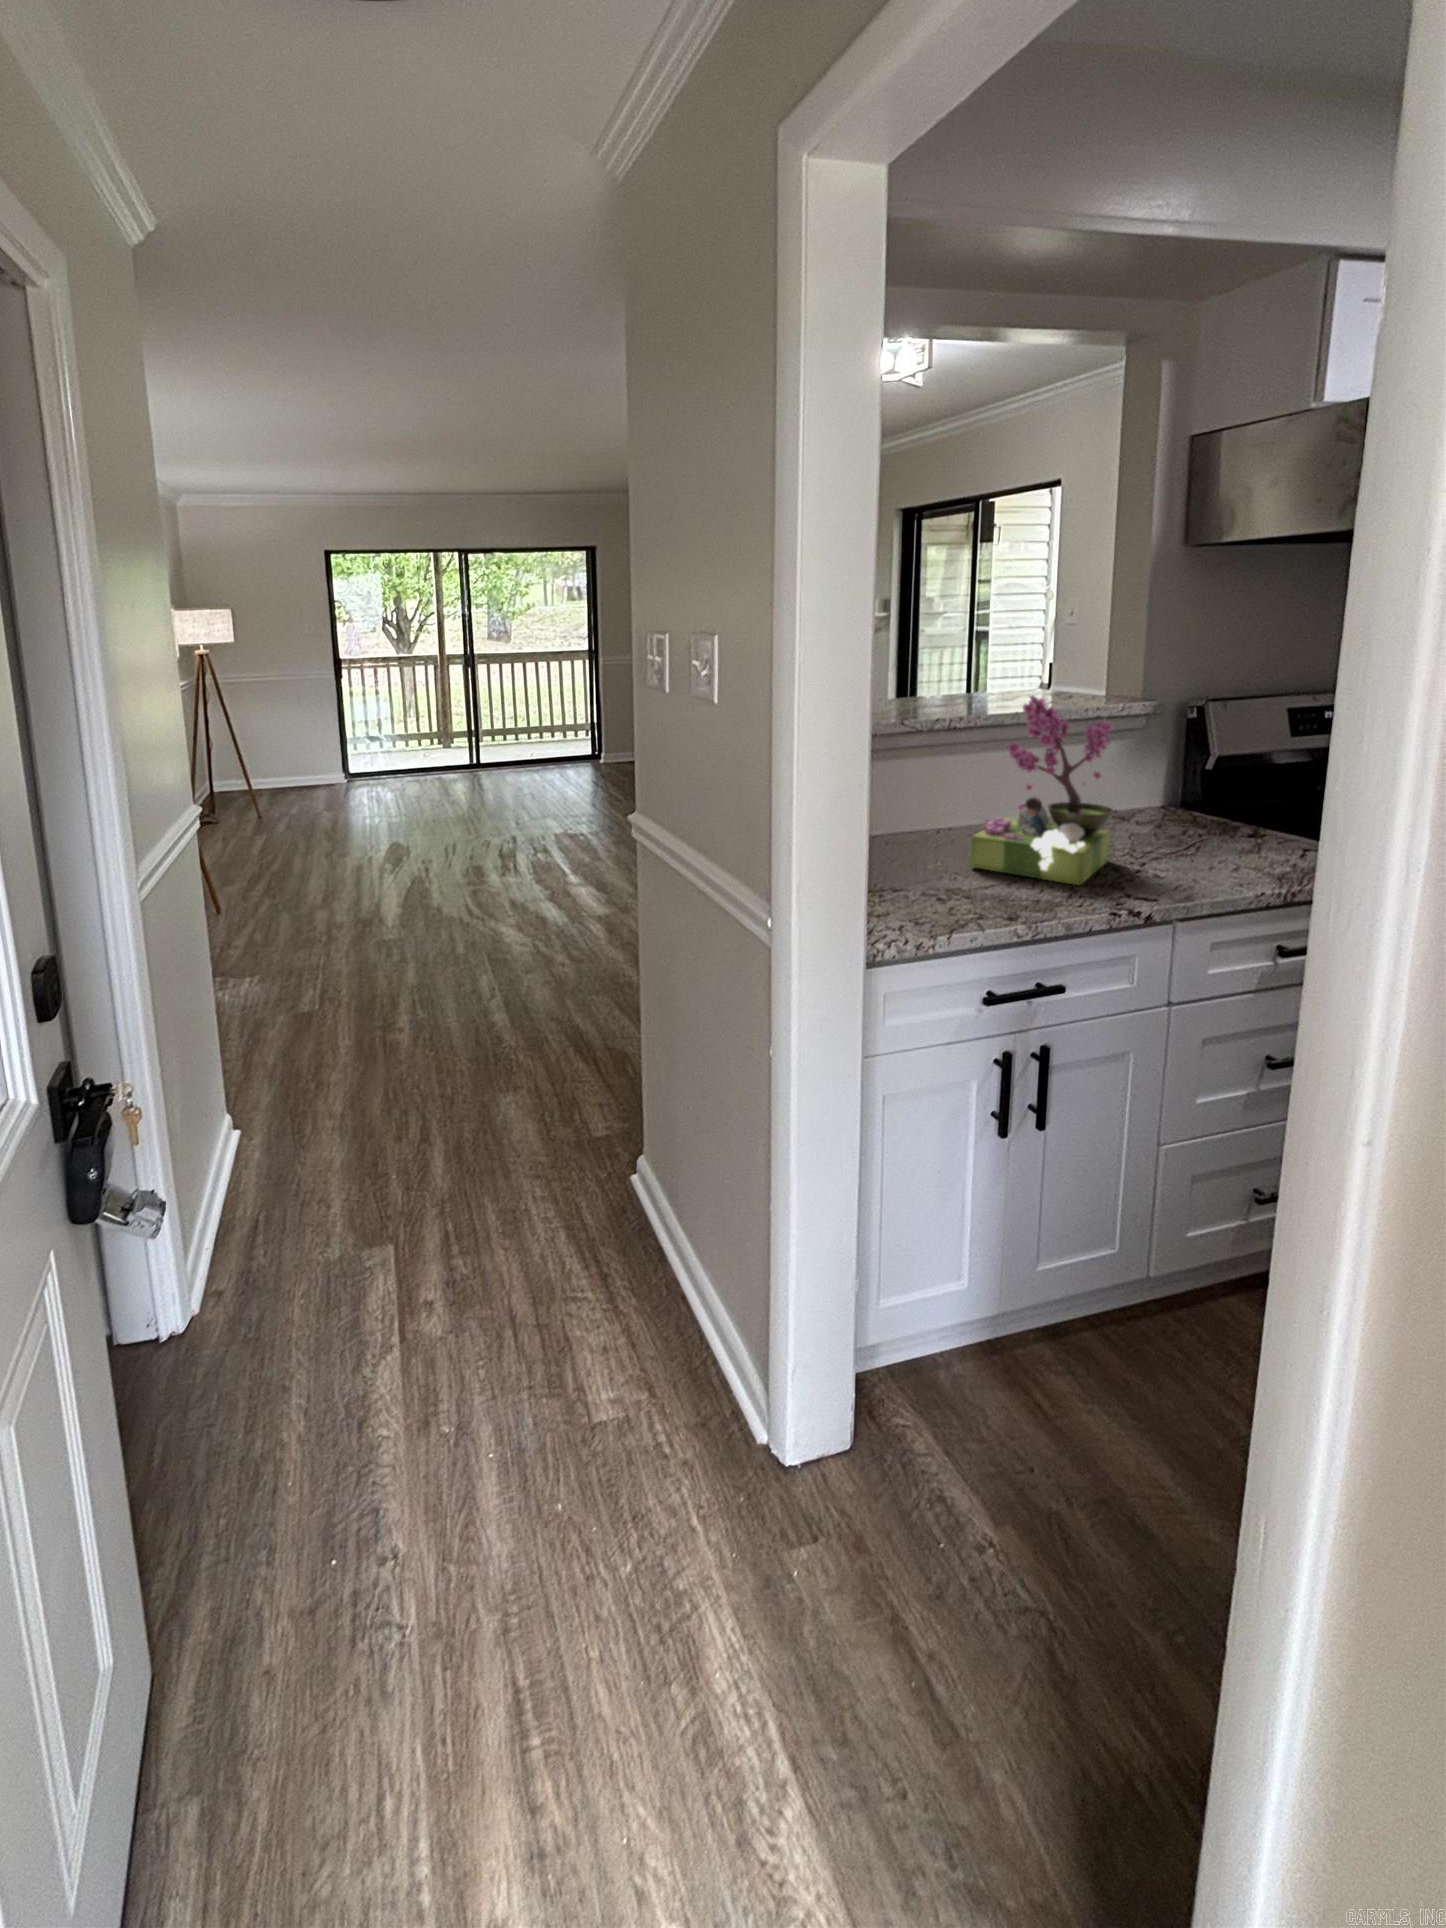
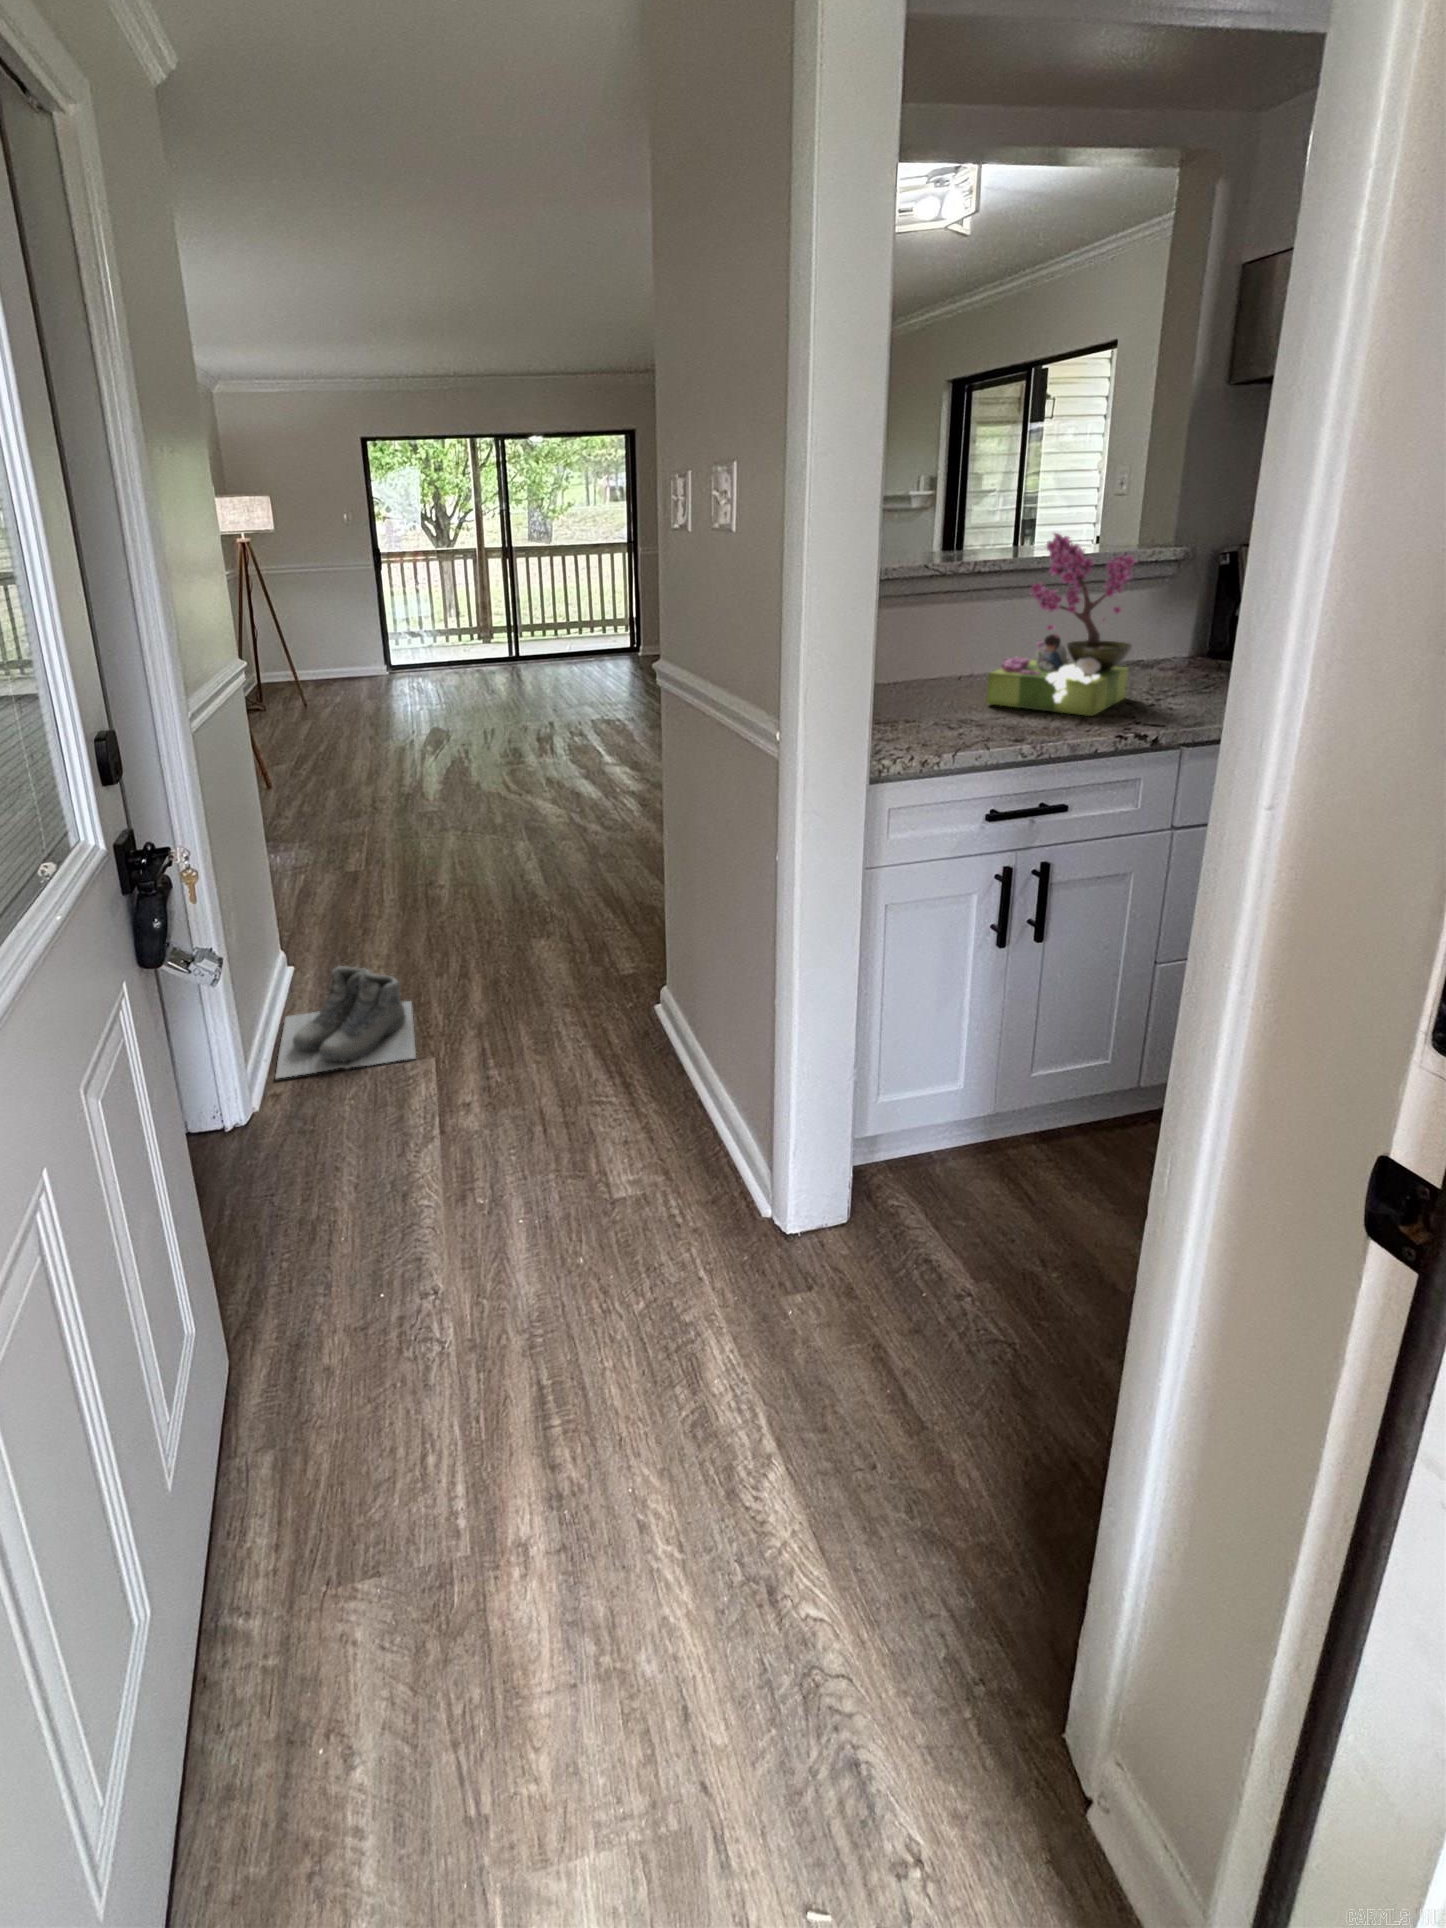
boots: none [217,1134,374,1270] -> present [275,966,416,1078]

